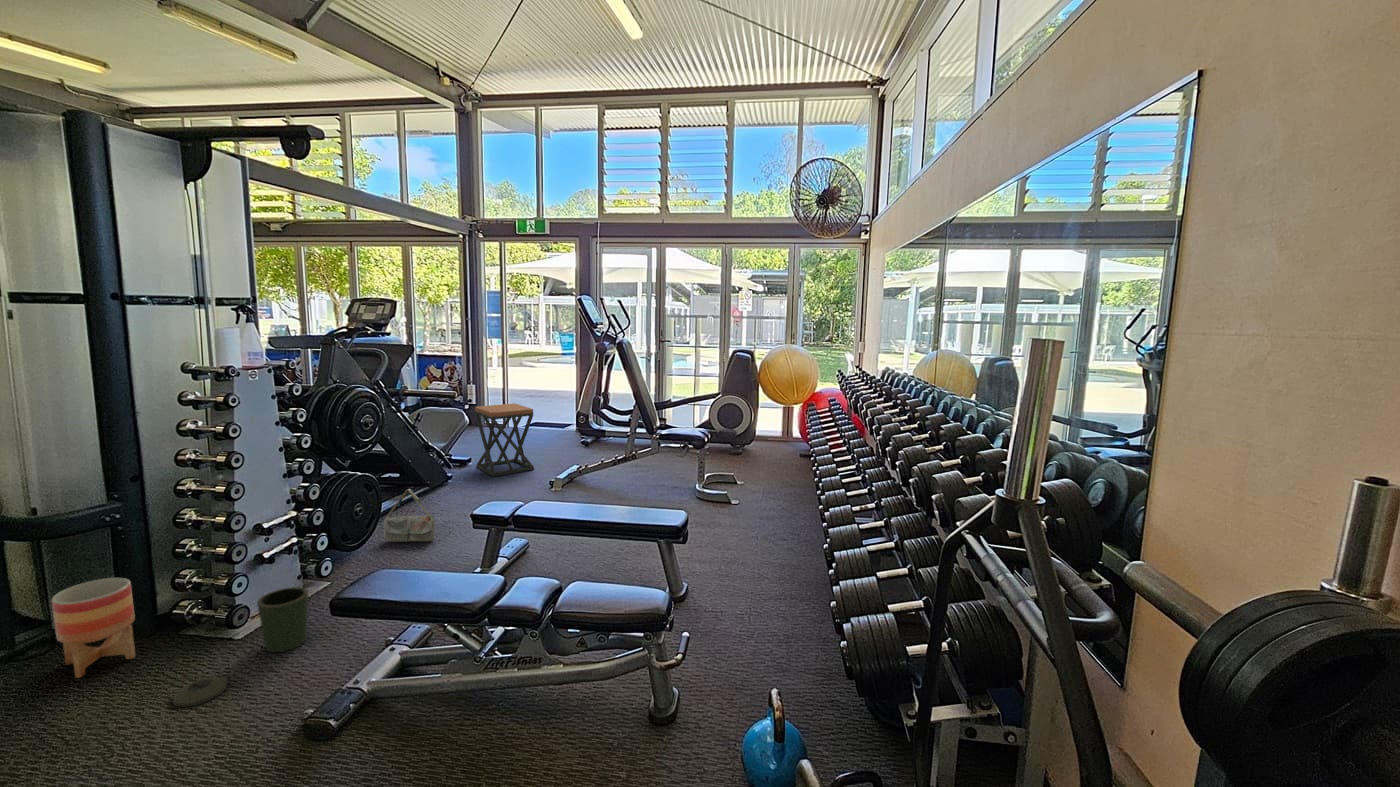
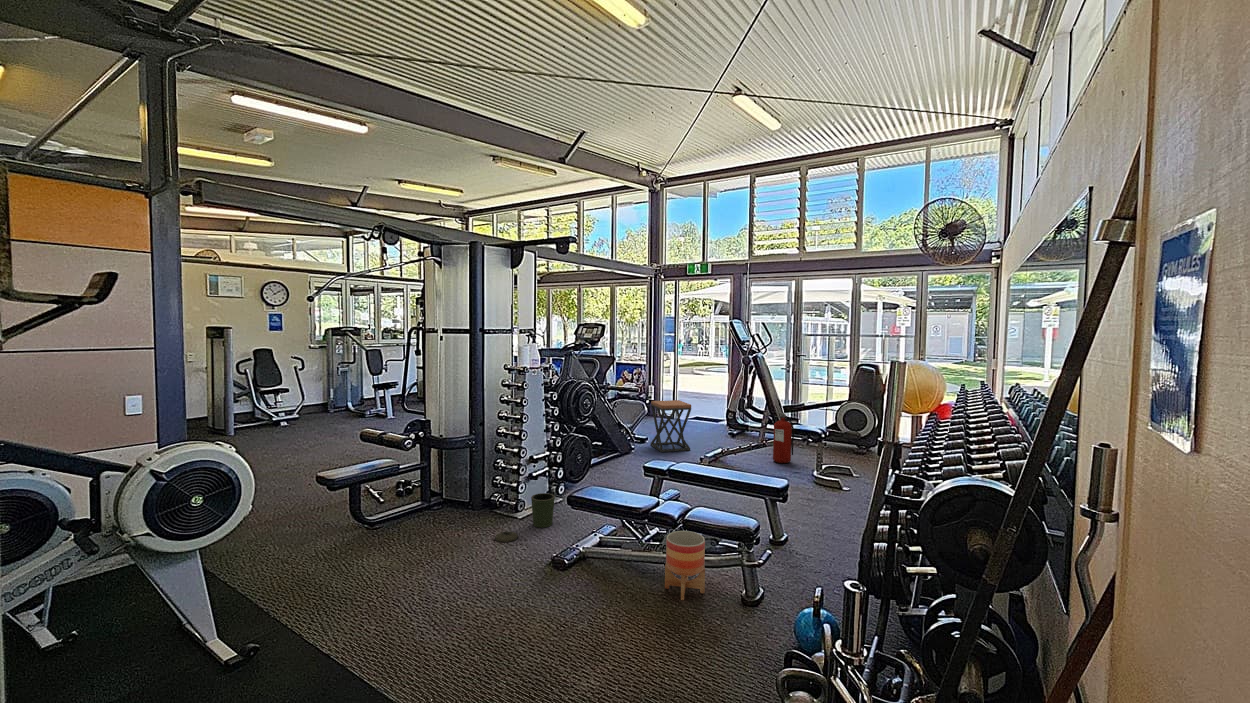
fire extinguisher: none [642,411,667,475] -> present [773,411,794,463]
bag: present [383,489,435,542] -> none [591,450,621,486]
planter: present [52,578,135,678] -> present [665,531,705,600]

